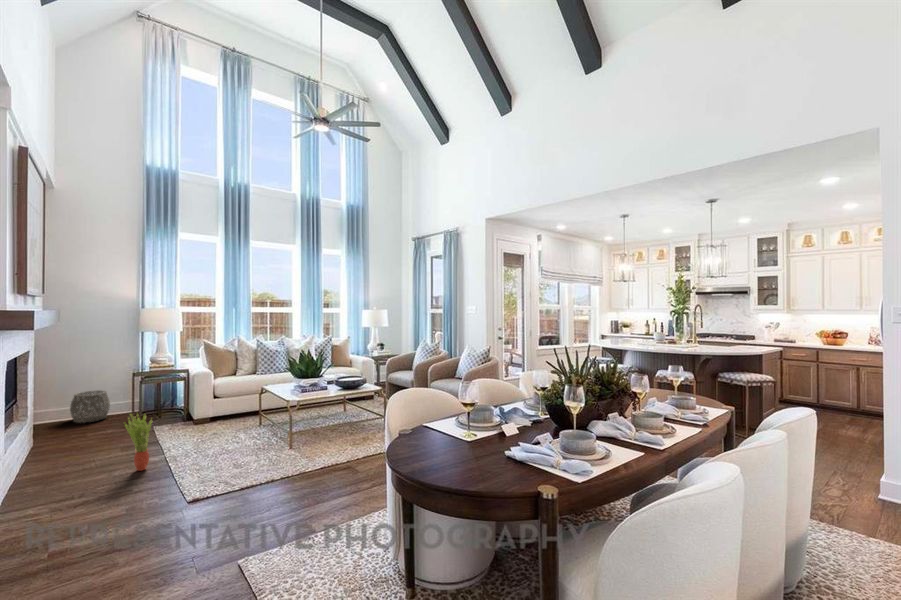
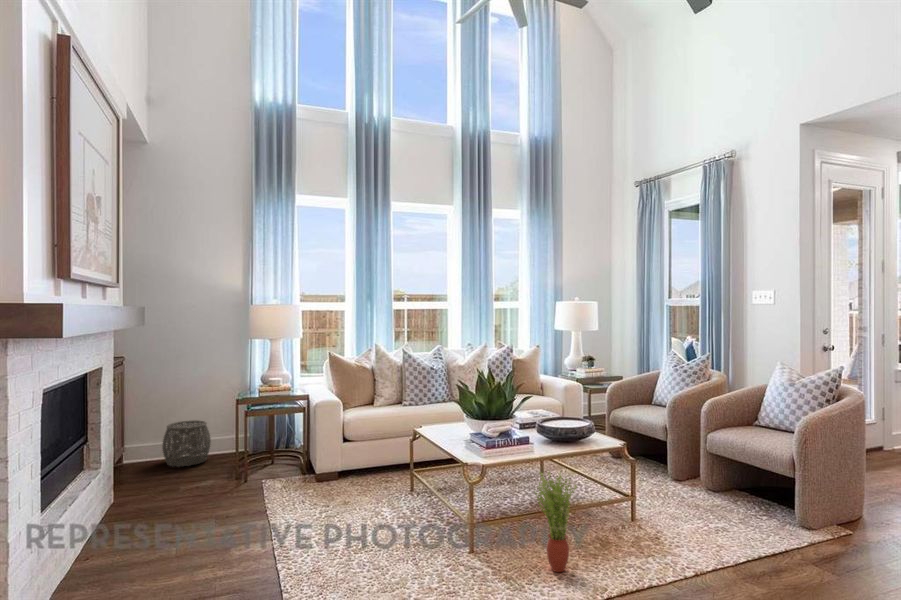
potted plant: present [125,414,152,471] -> present [536,472,577,572]

